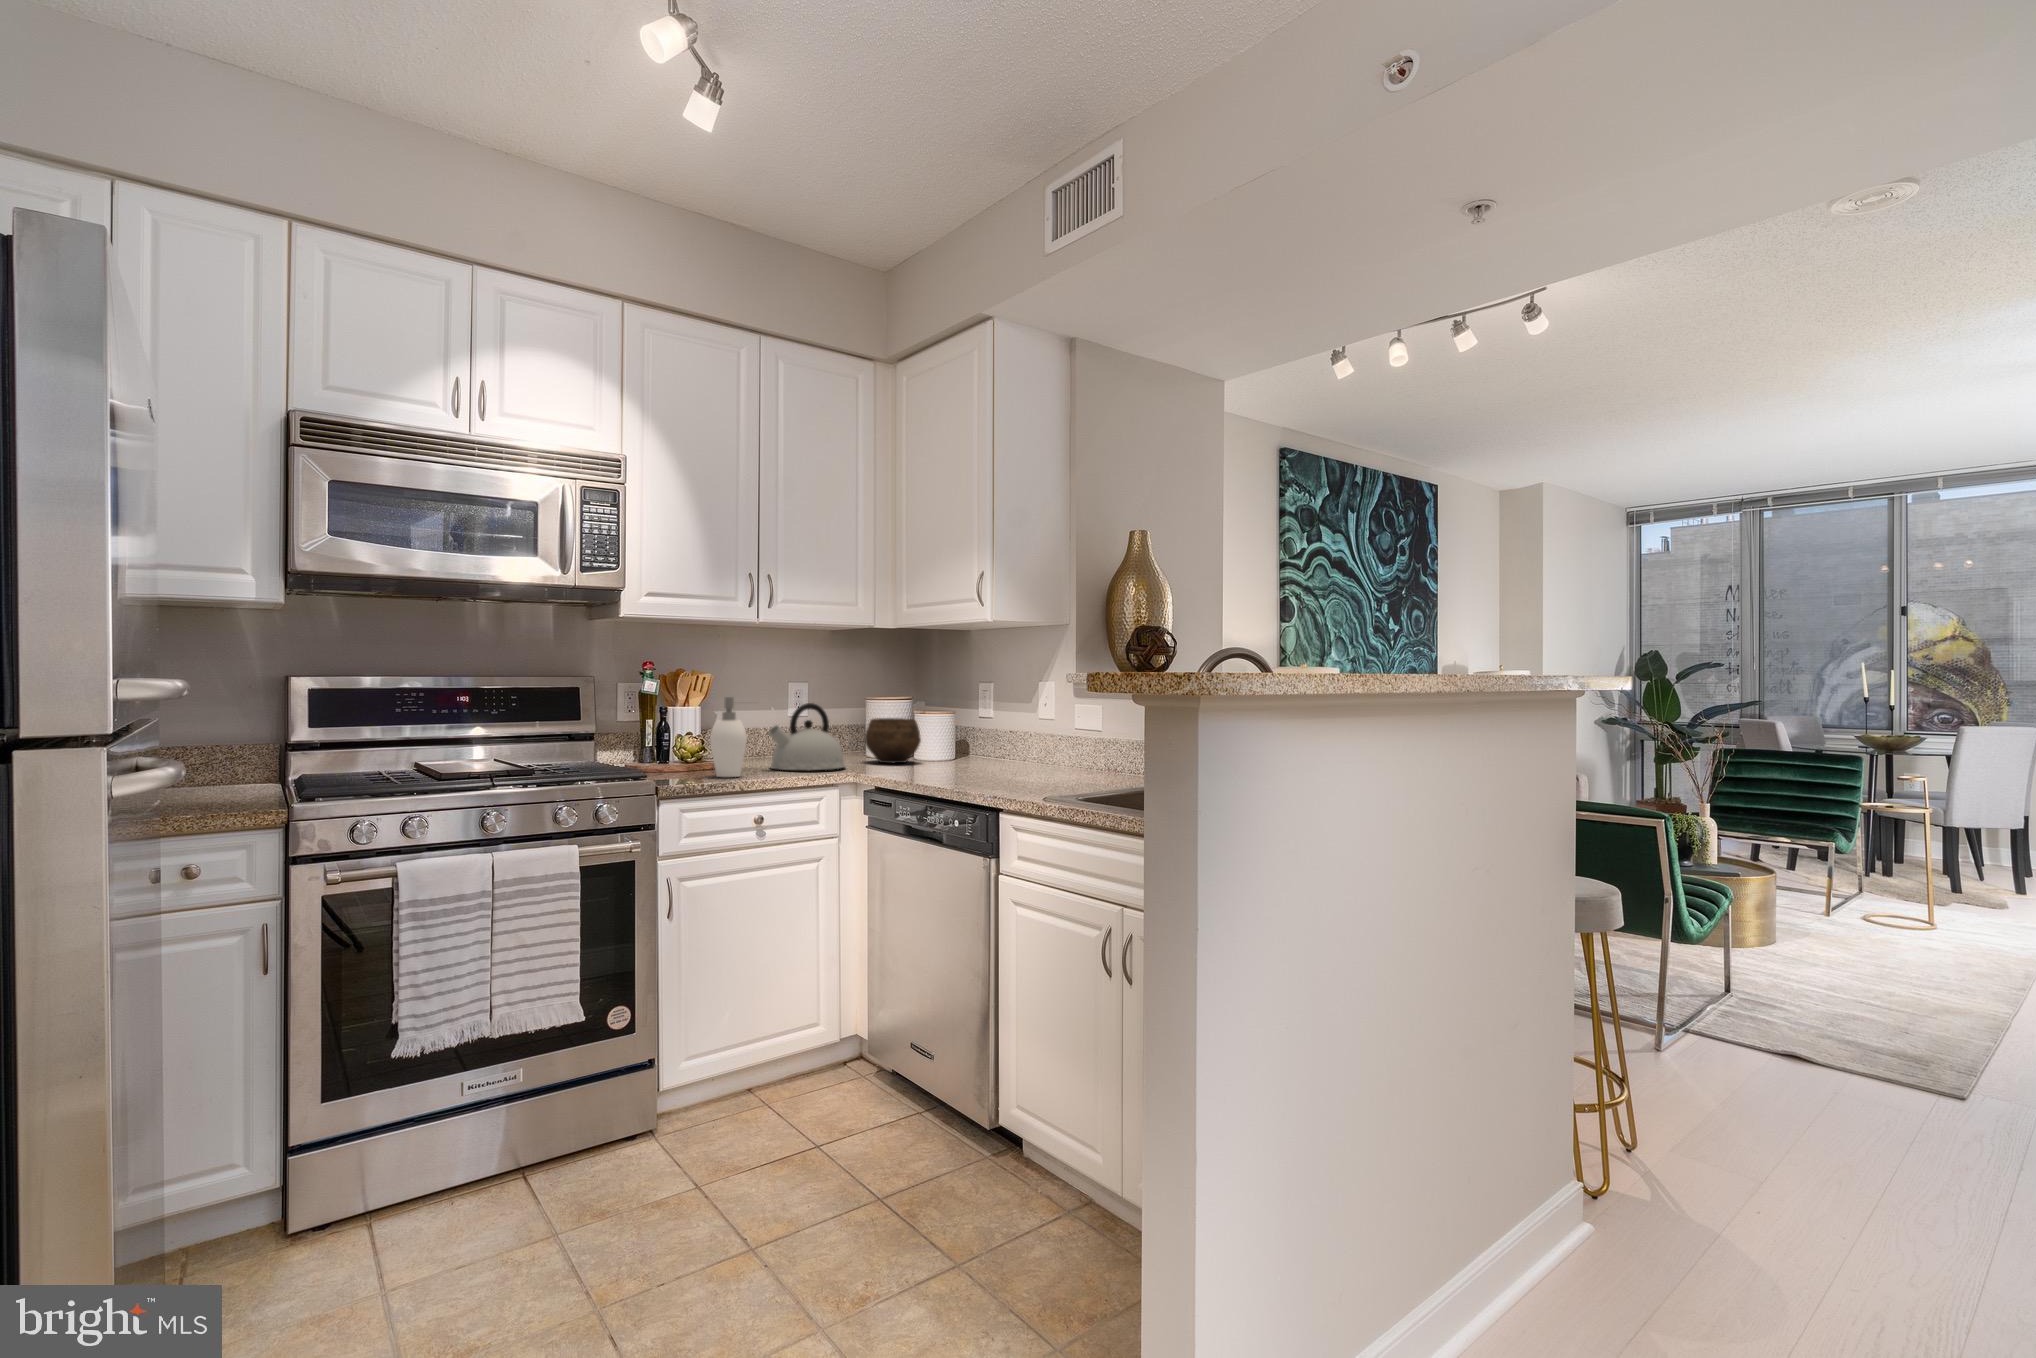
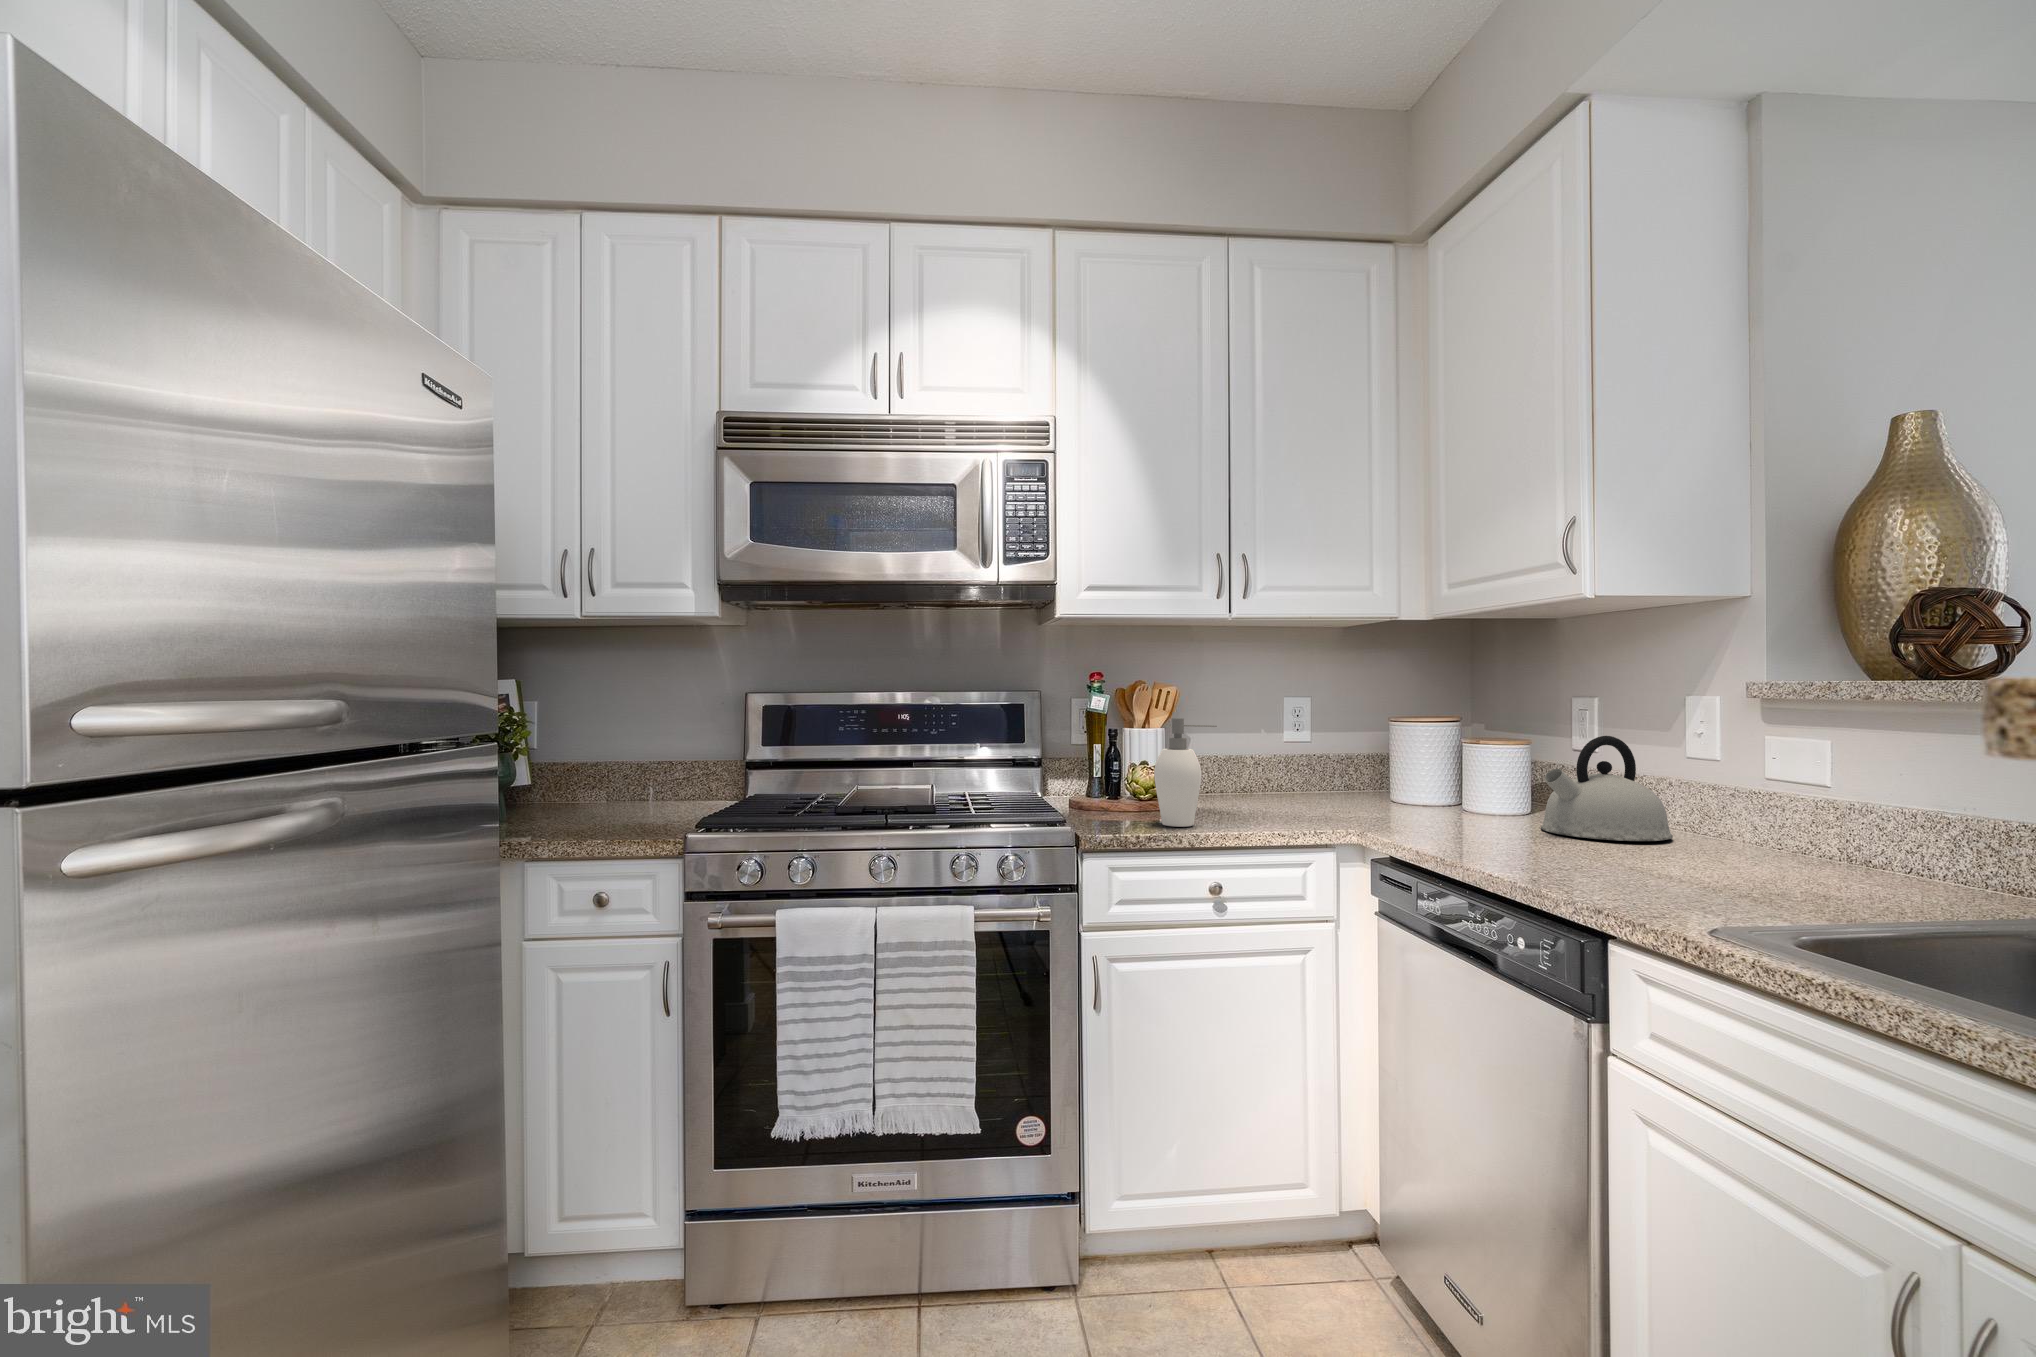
kettle: present [769,703,845,770] -> present [1541,736,1673,841]
bowl: present [865,718,921,763] -> none [1385,749,1472,815]

